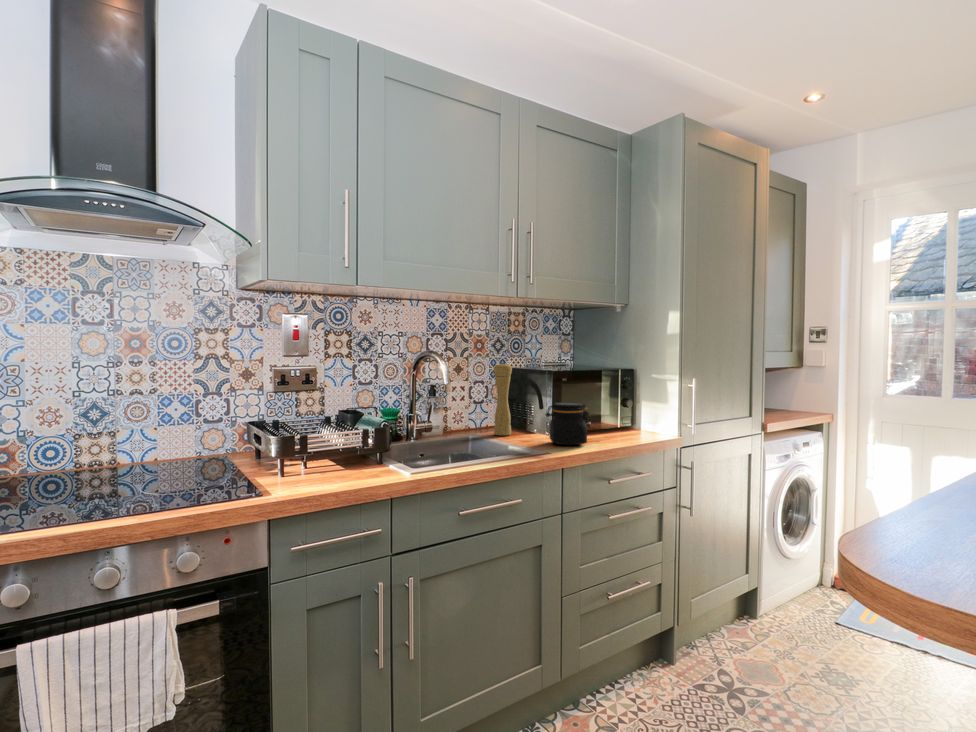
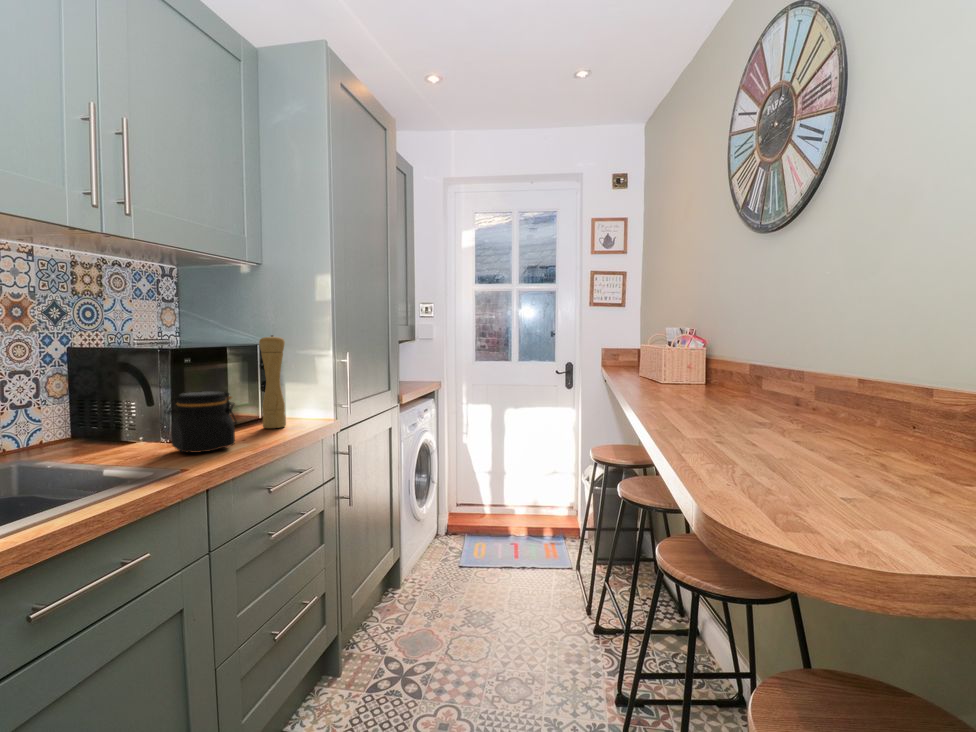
pepper mill: present [494,363,512,436] -> present [259,335,286,428]

